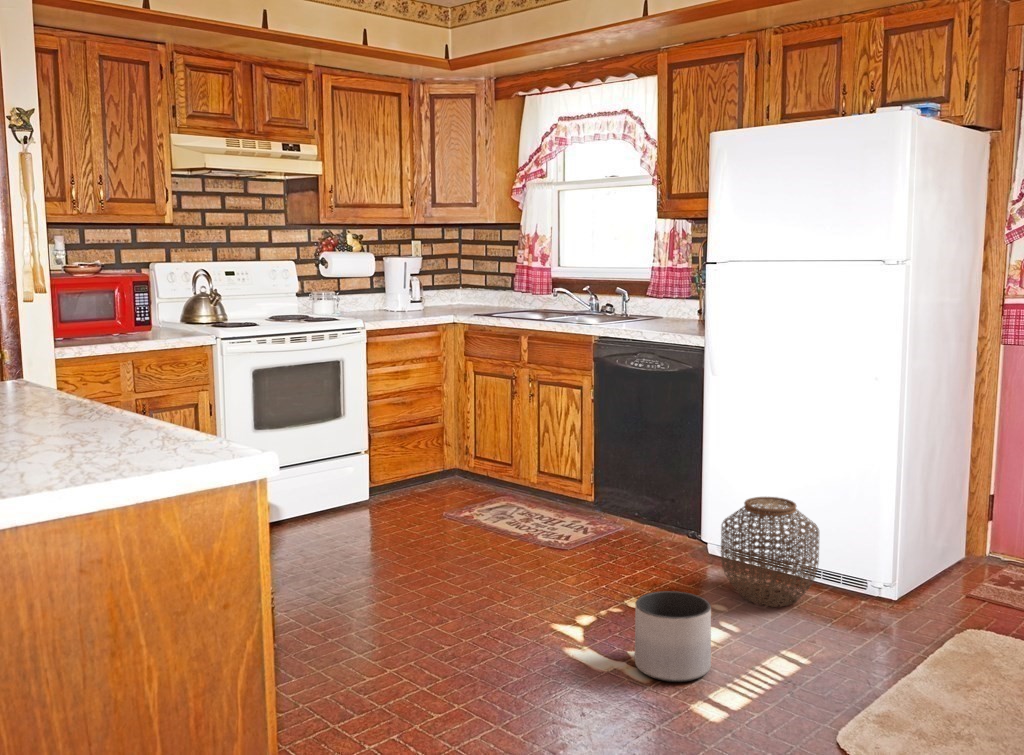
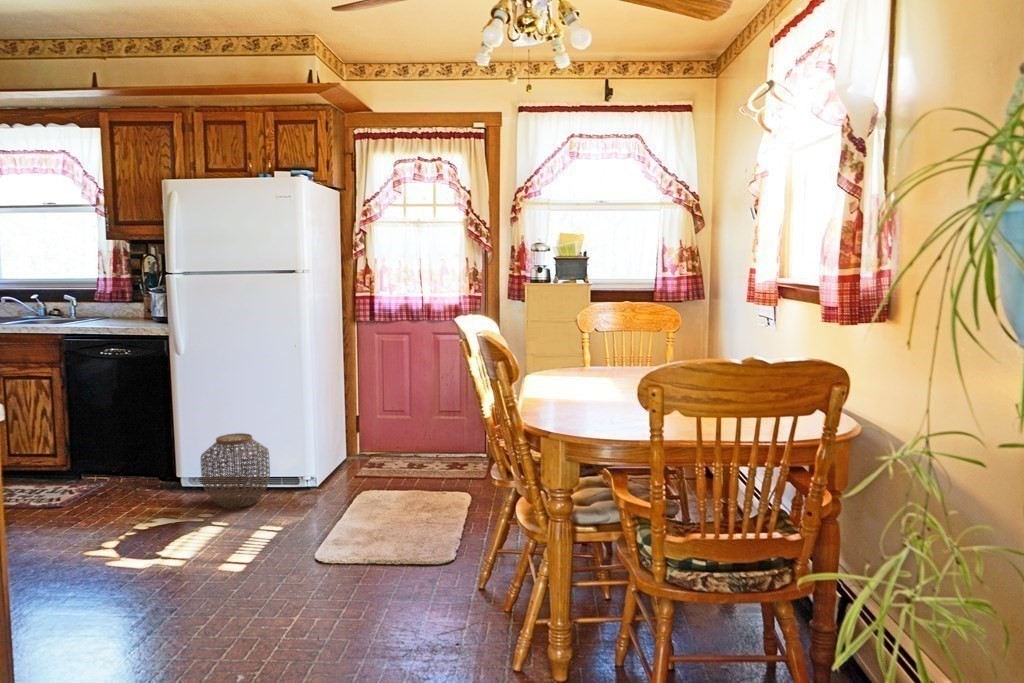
planter: present [635,591,711,682] -> none [162,501,220,562]

